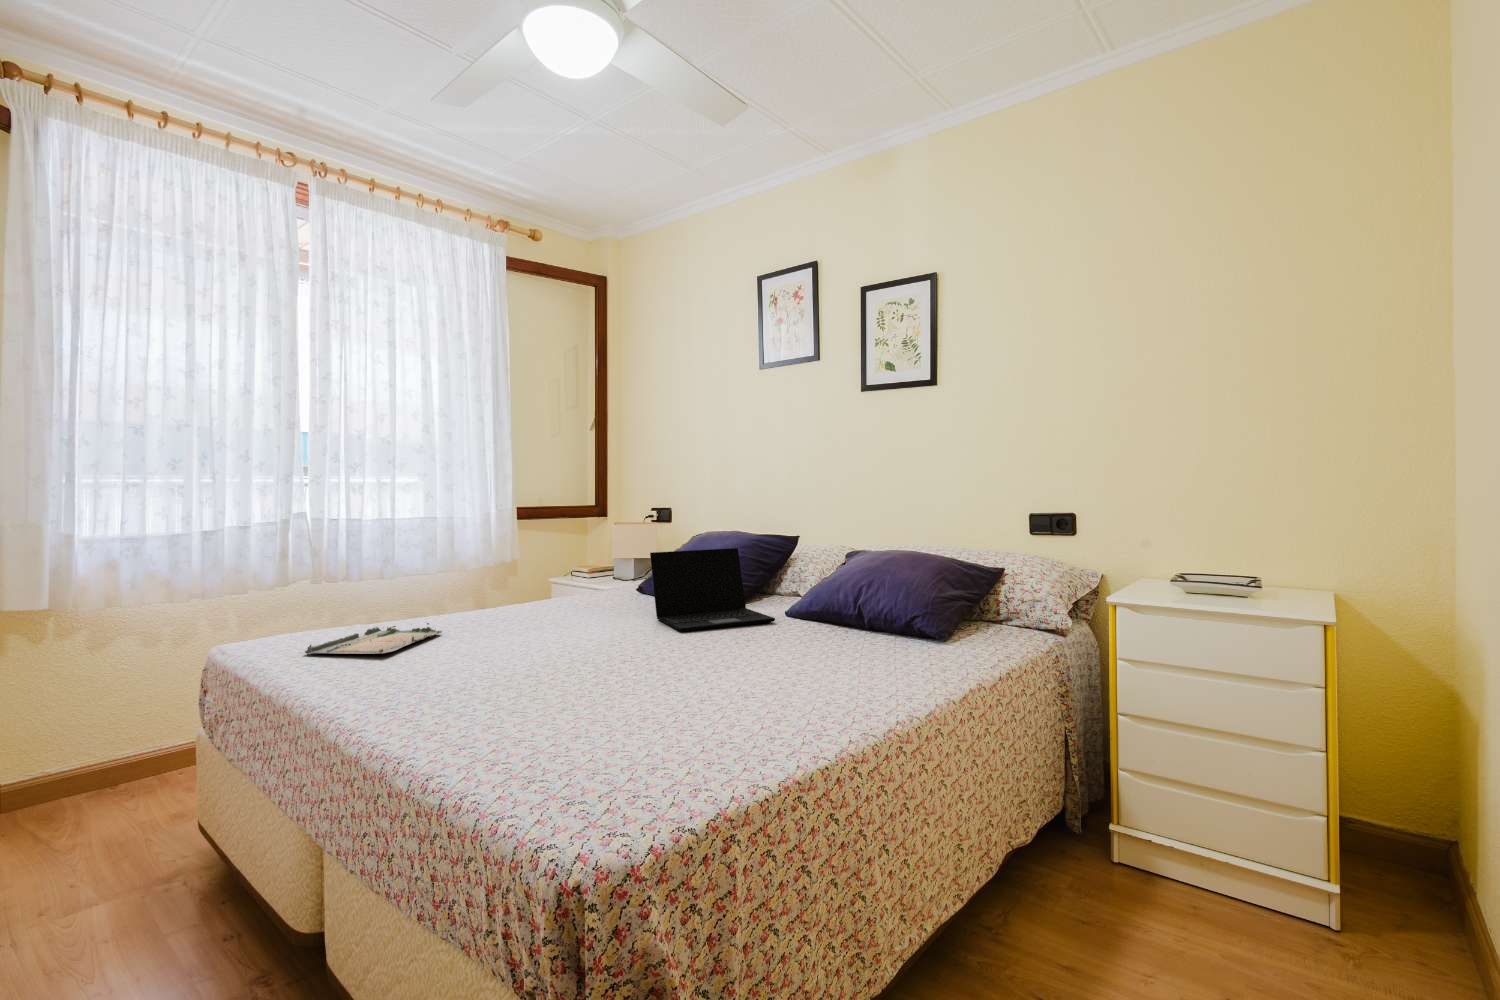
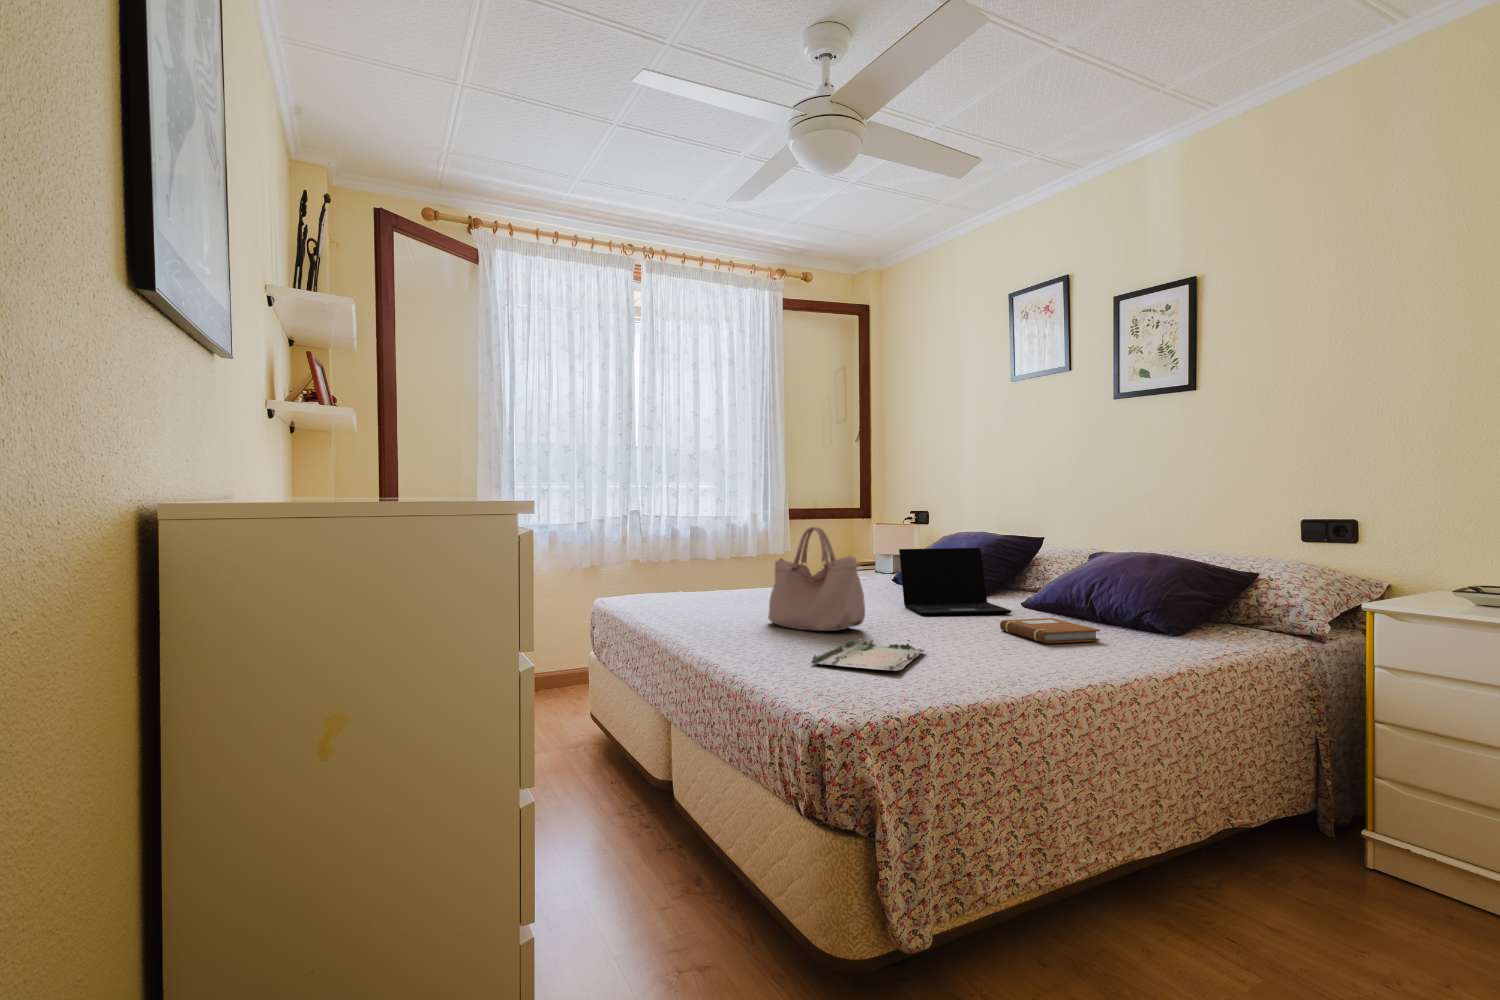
handbag: none [487,532,618,668] -> present [768,527,865,631]
tray: present [305,623,442,655] -> present [811,640,925,671]
notebook: none [772,628,879,663] -> present [1000,618,1100,643]

